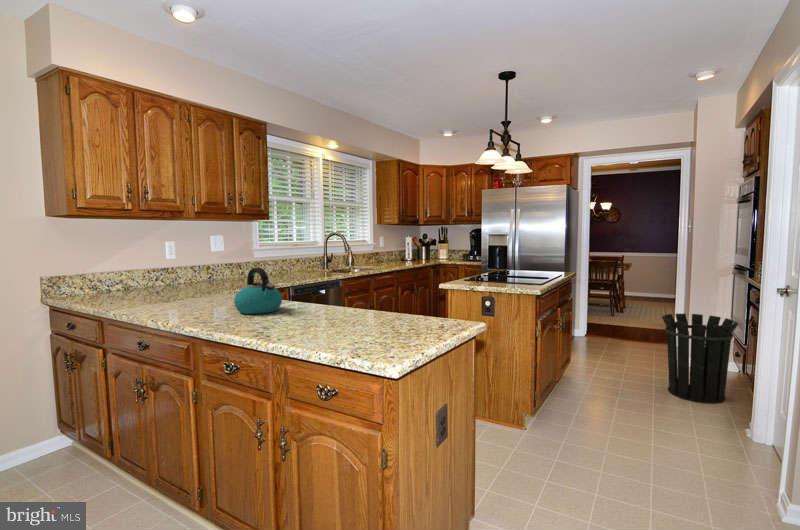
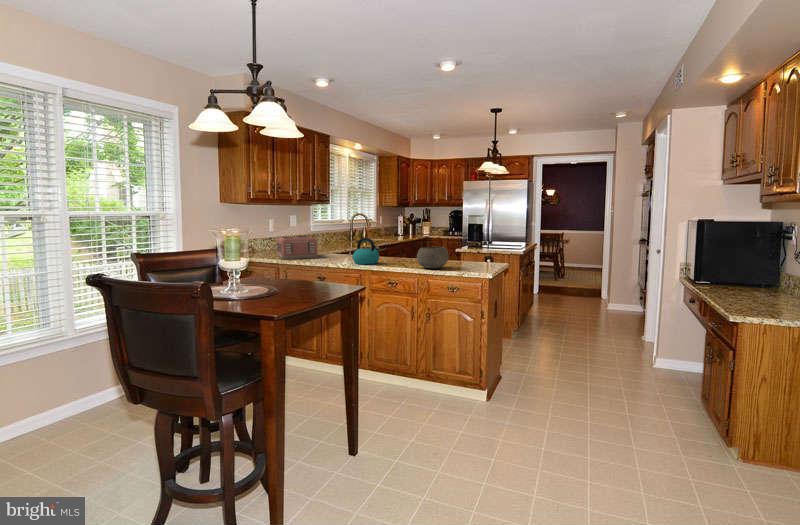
toaster: none [155,264,222,300] -> present [277,236,318,259]
bowl: none [318,285,379,327] -> present [417,247,449,269]
waste bin: present [662,314,738,404] -> none [590,272,635,328]

